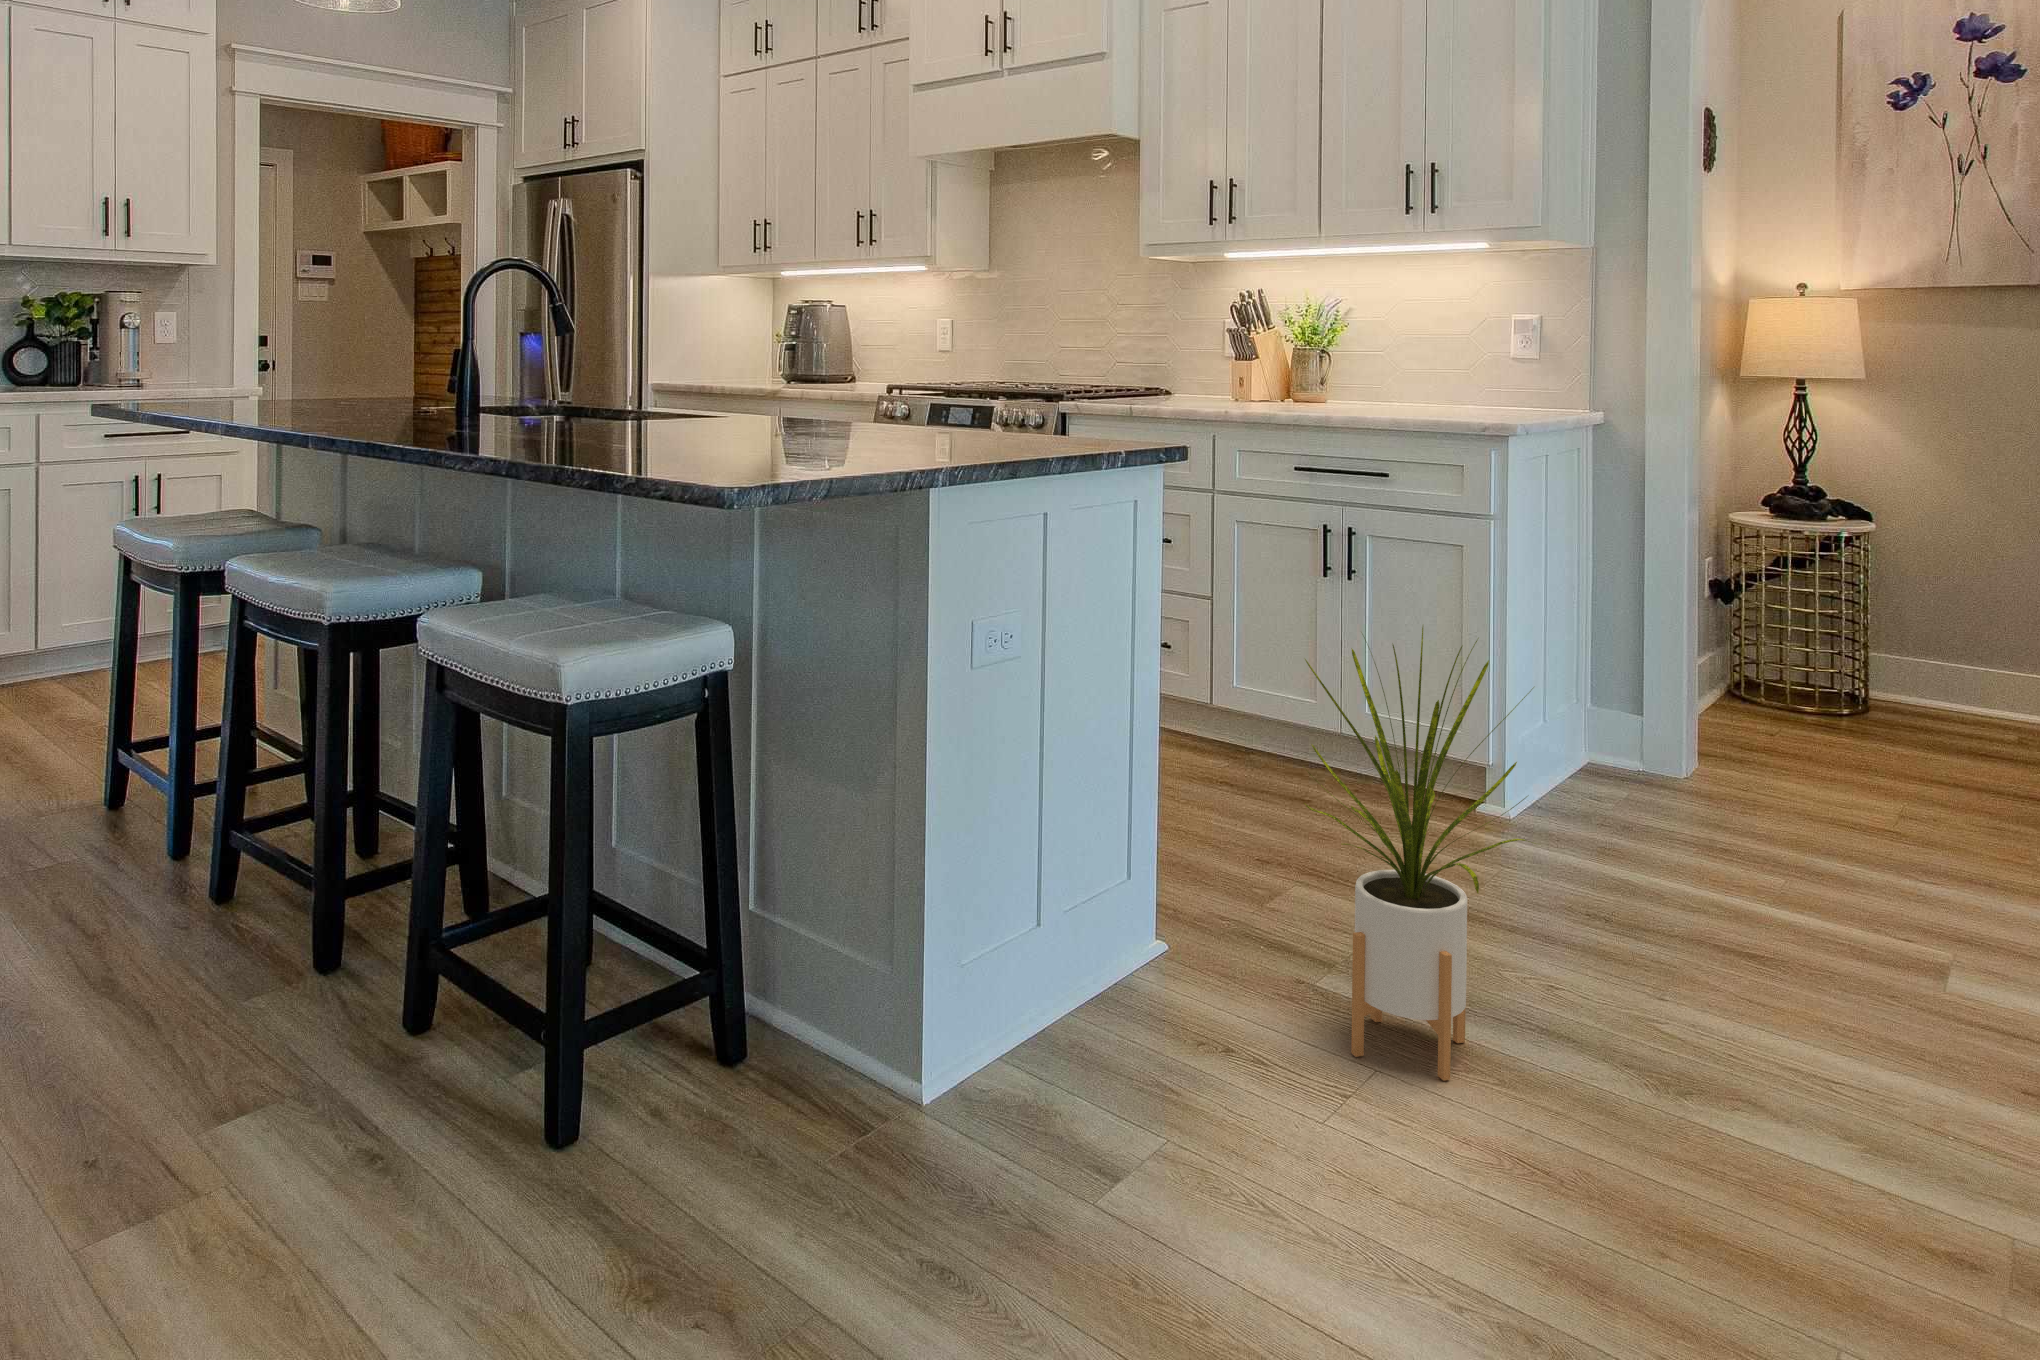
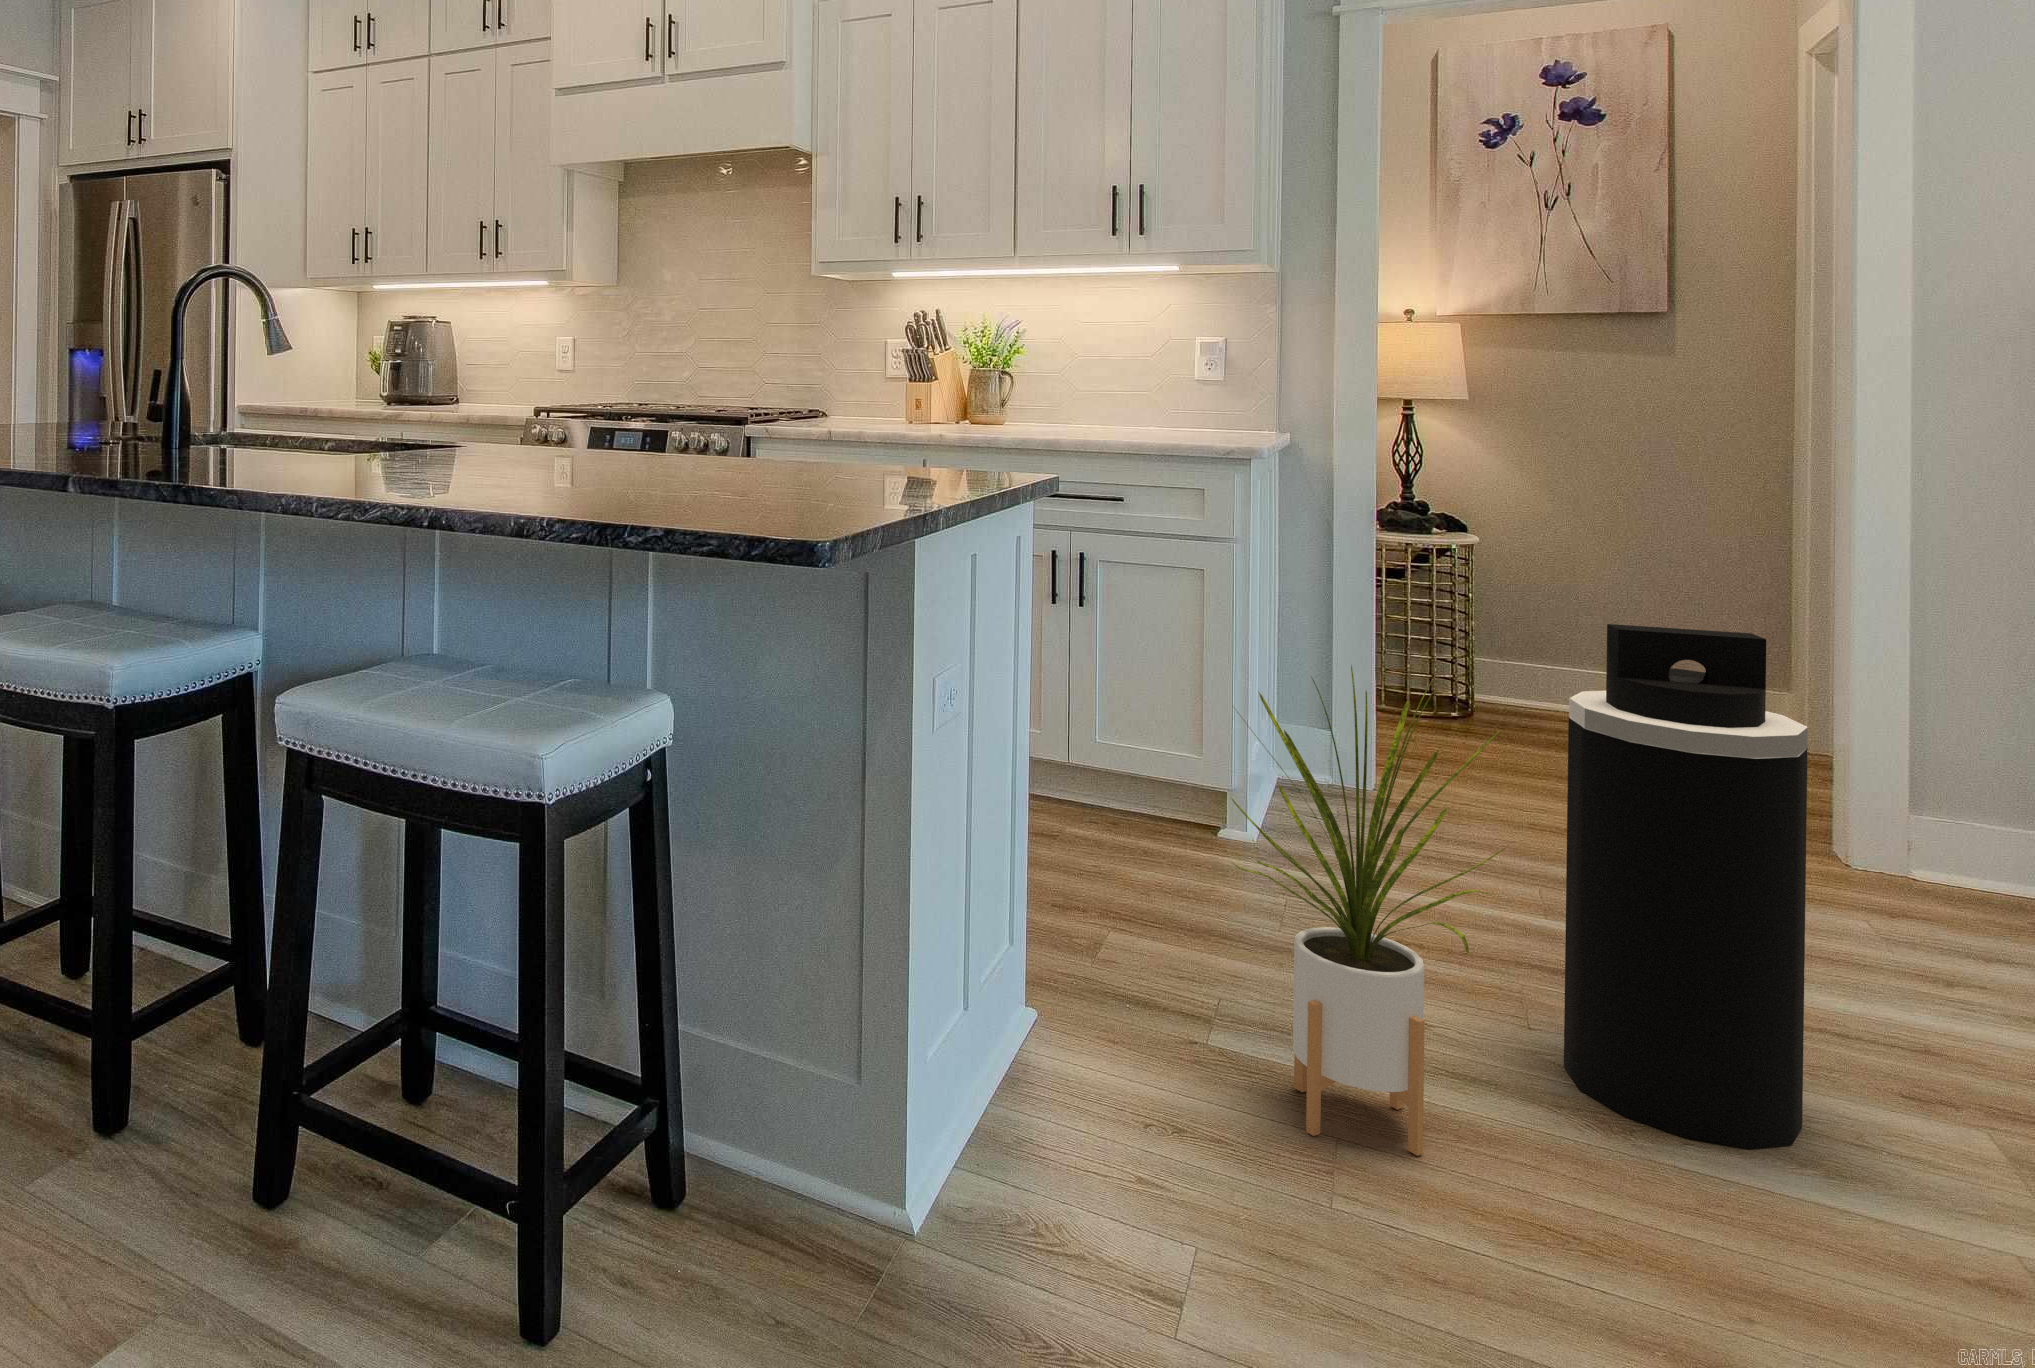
trash can: none [1660,593,1876,1105] -> present [1564,624,1808,1149]

